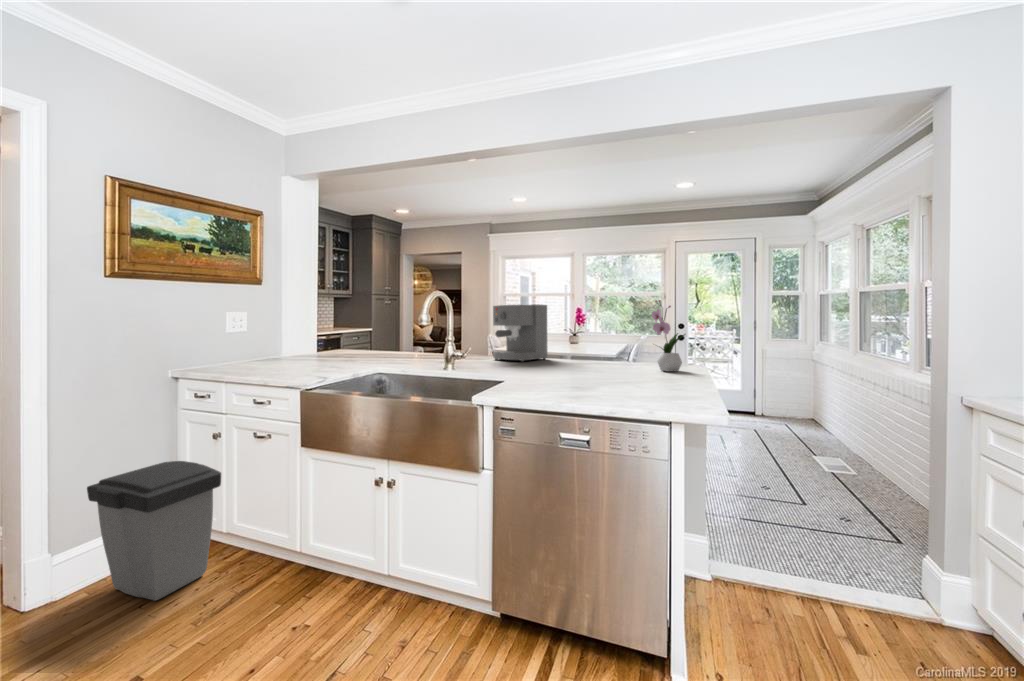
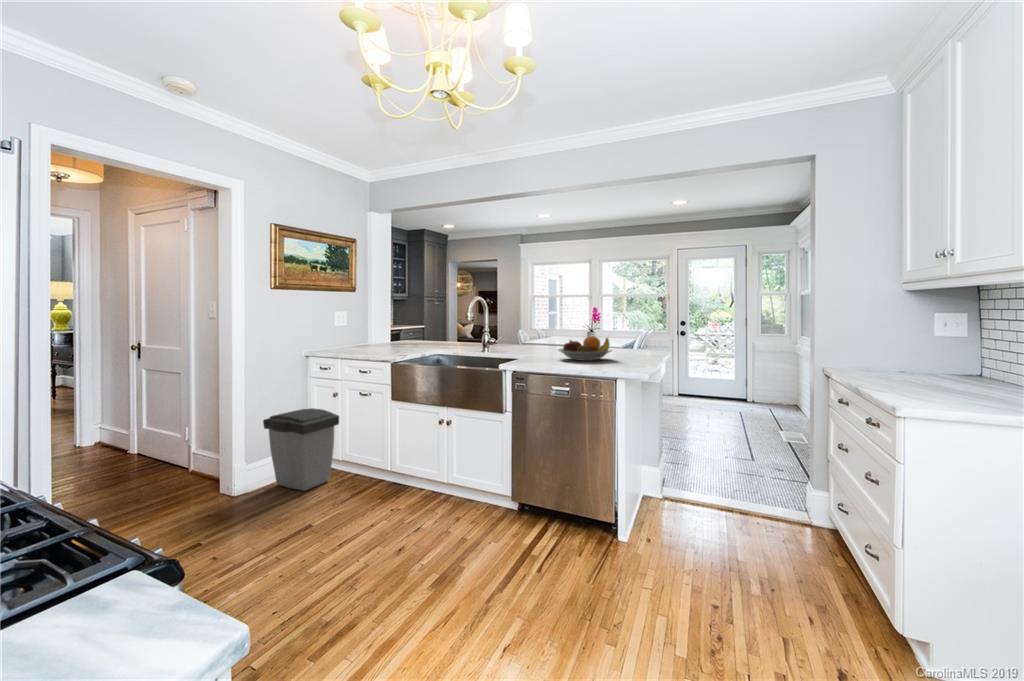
flower arrangement: present [652,300,685,371] -> none [627,305,650,356]
coffee maker: present [493,305,547,362] -> none [519,307,559,349]
fruit bowl: none [558,345,643,383] -> present [558,336,612,361]

